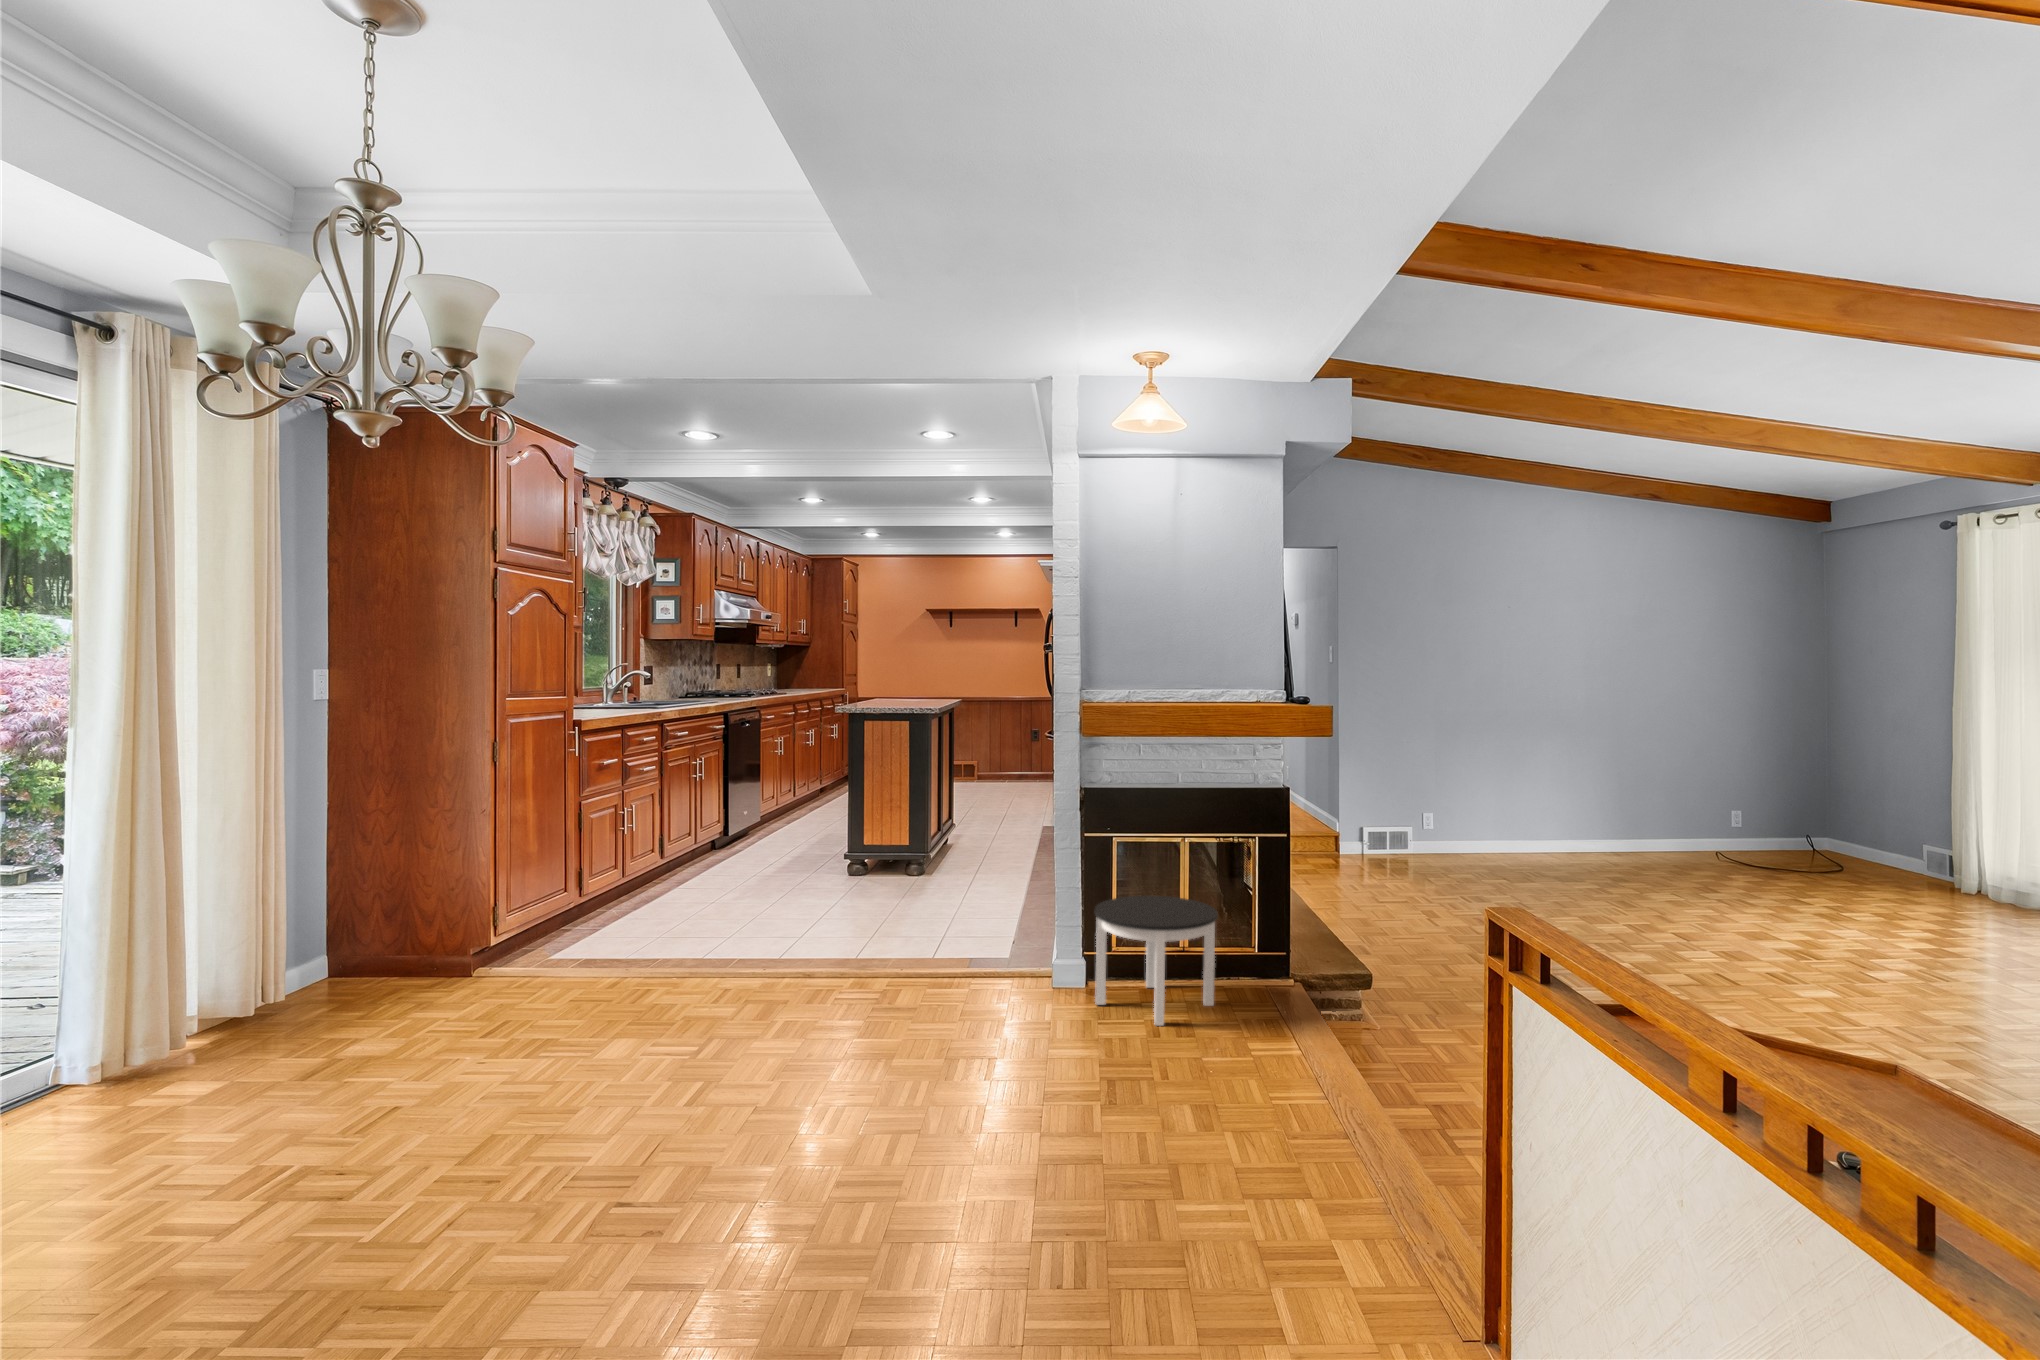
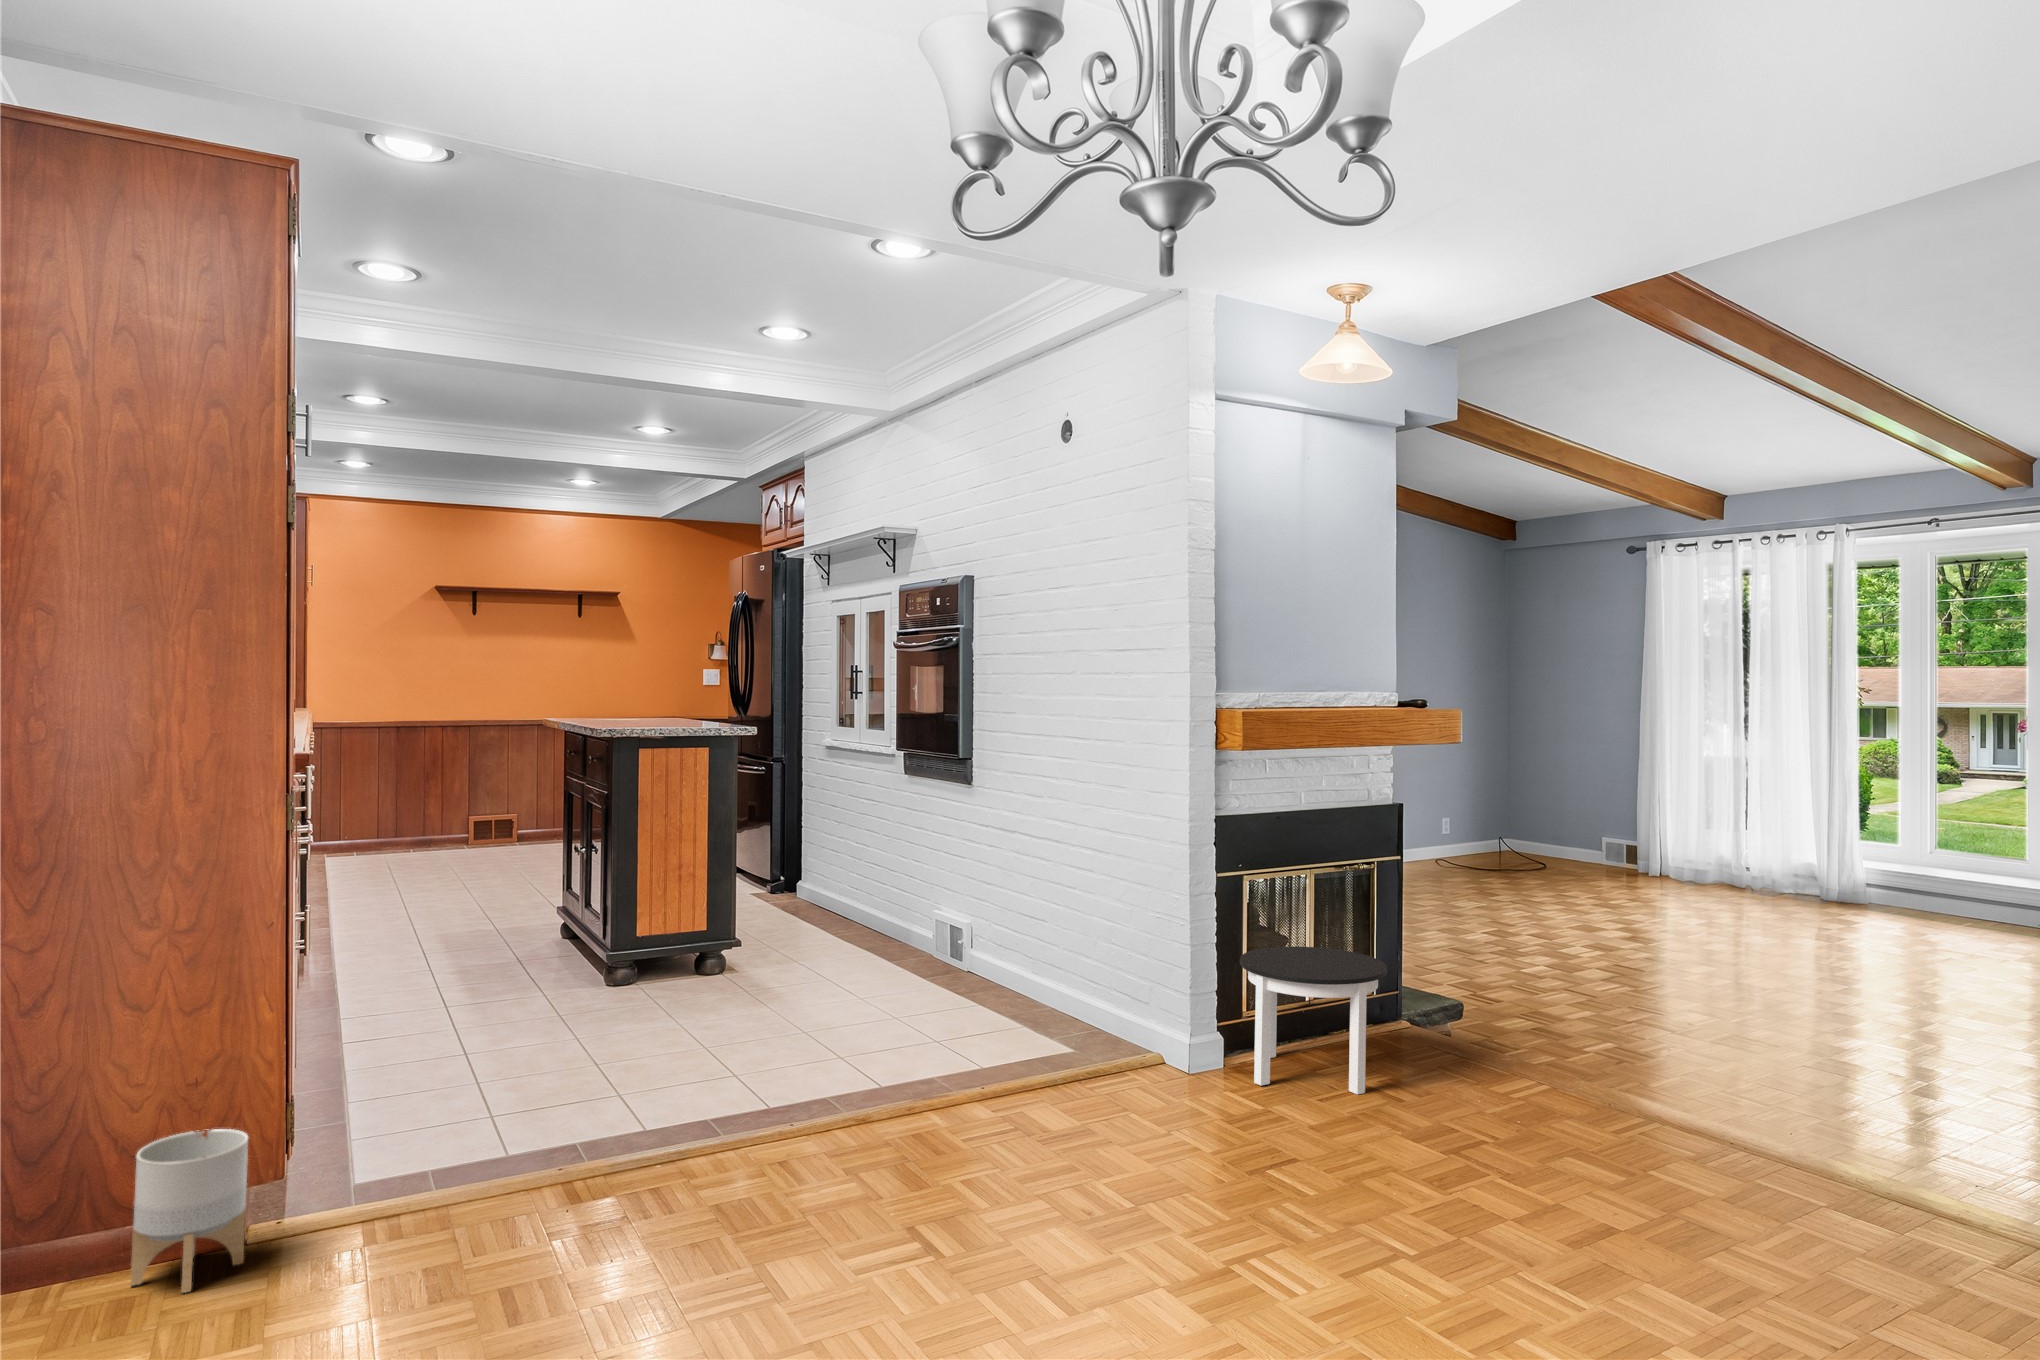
planter: none [386,911,445,993] -> present [131,1129,249,1293]

